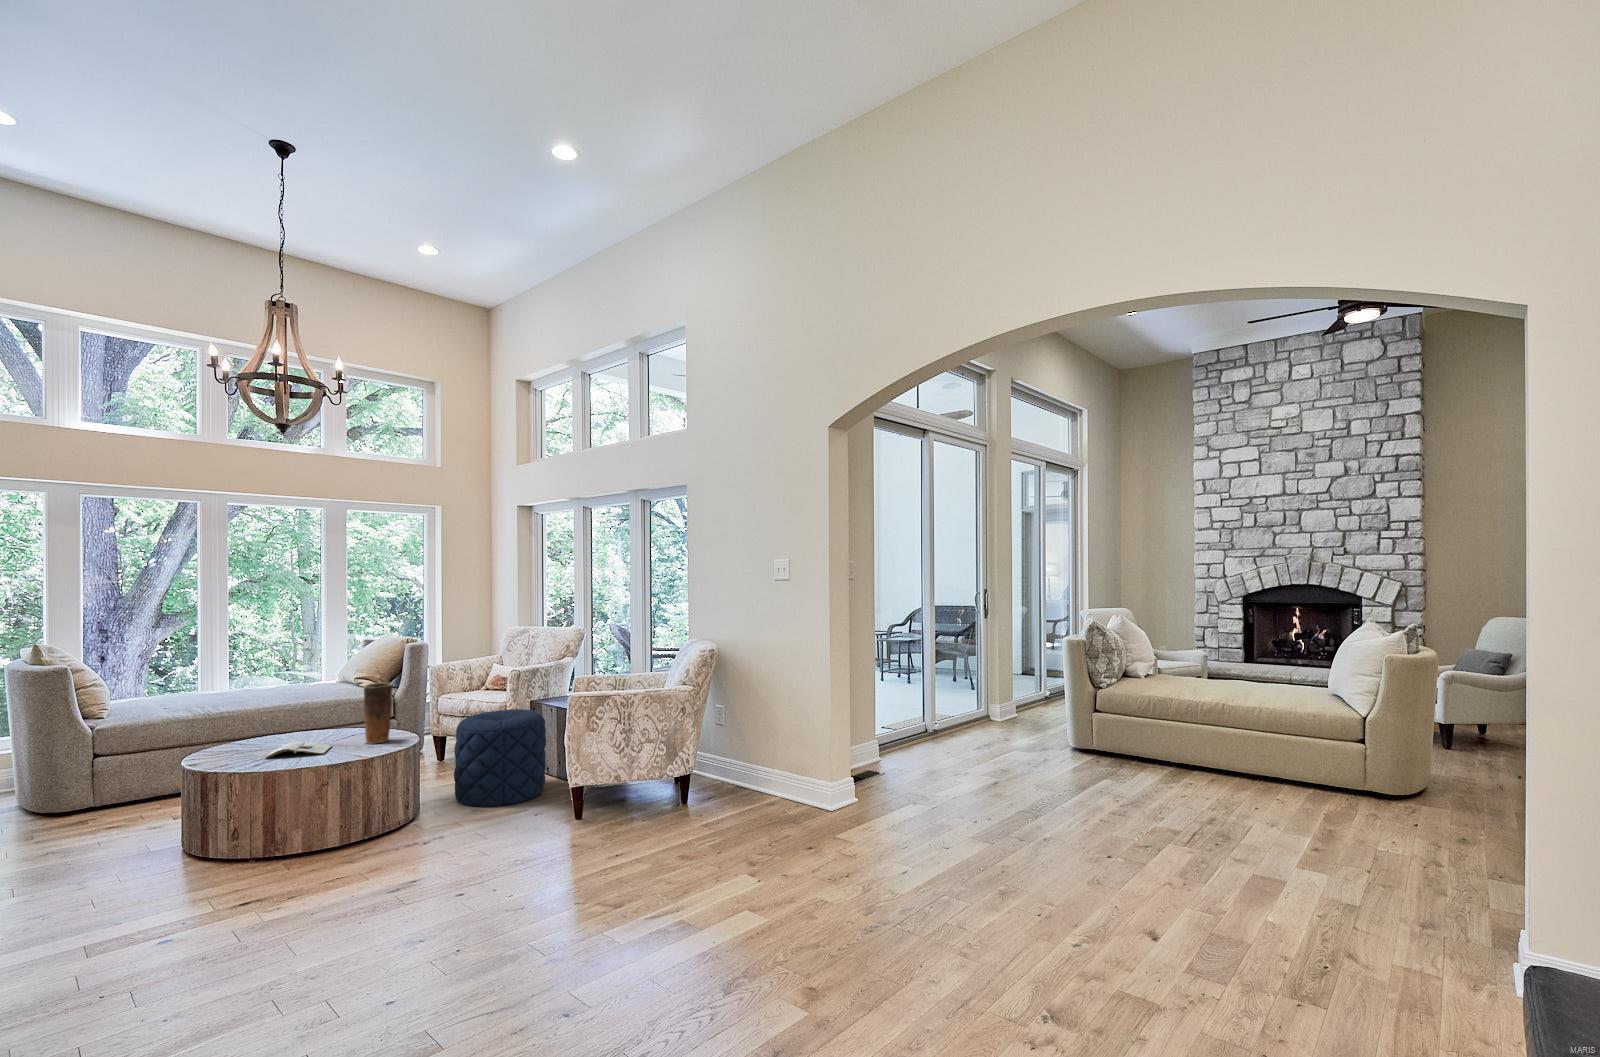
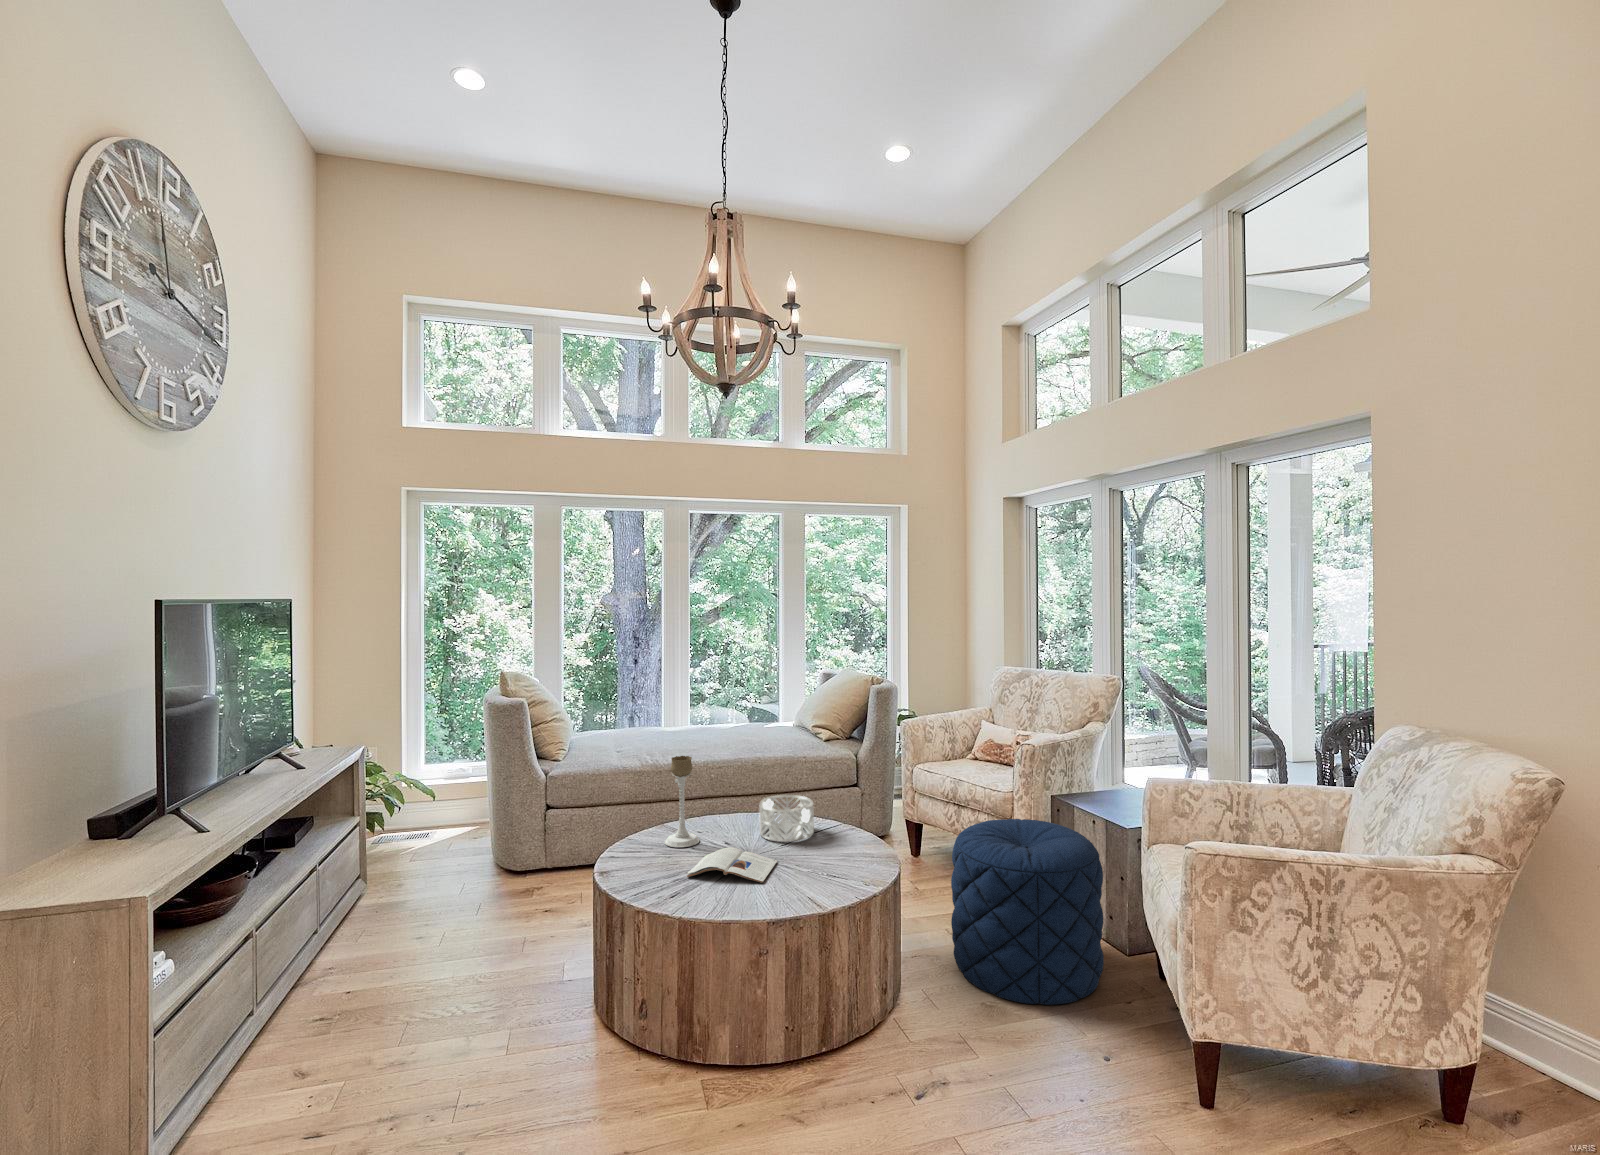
vase: present [364,683,392,744] -> none [818,767,859,869]
candle holder: none [238,687,267,750] -> present [665,756,700,847]
decorative bowl: none [315,711,358,739] -> present [759,795,814,842]

